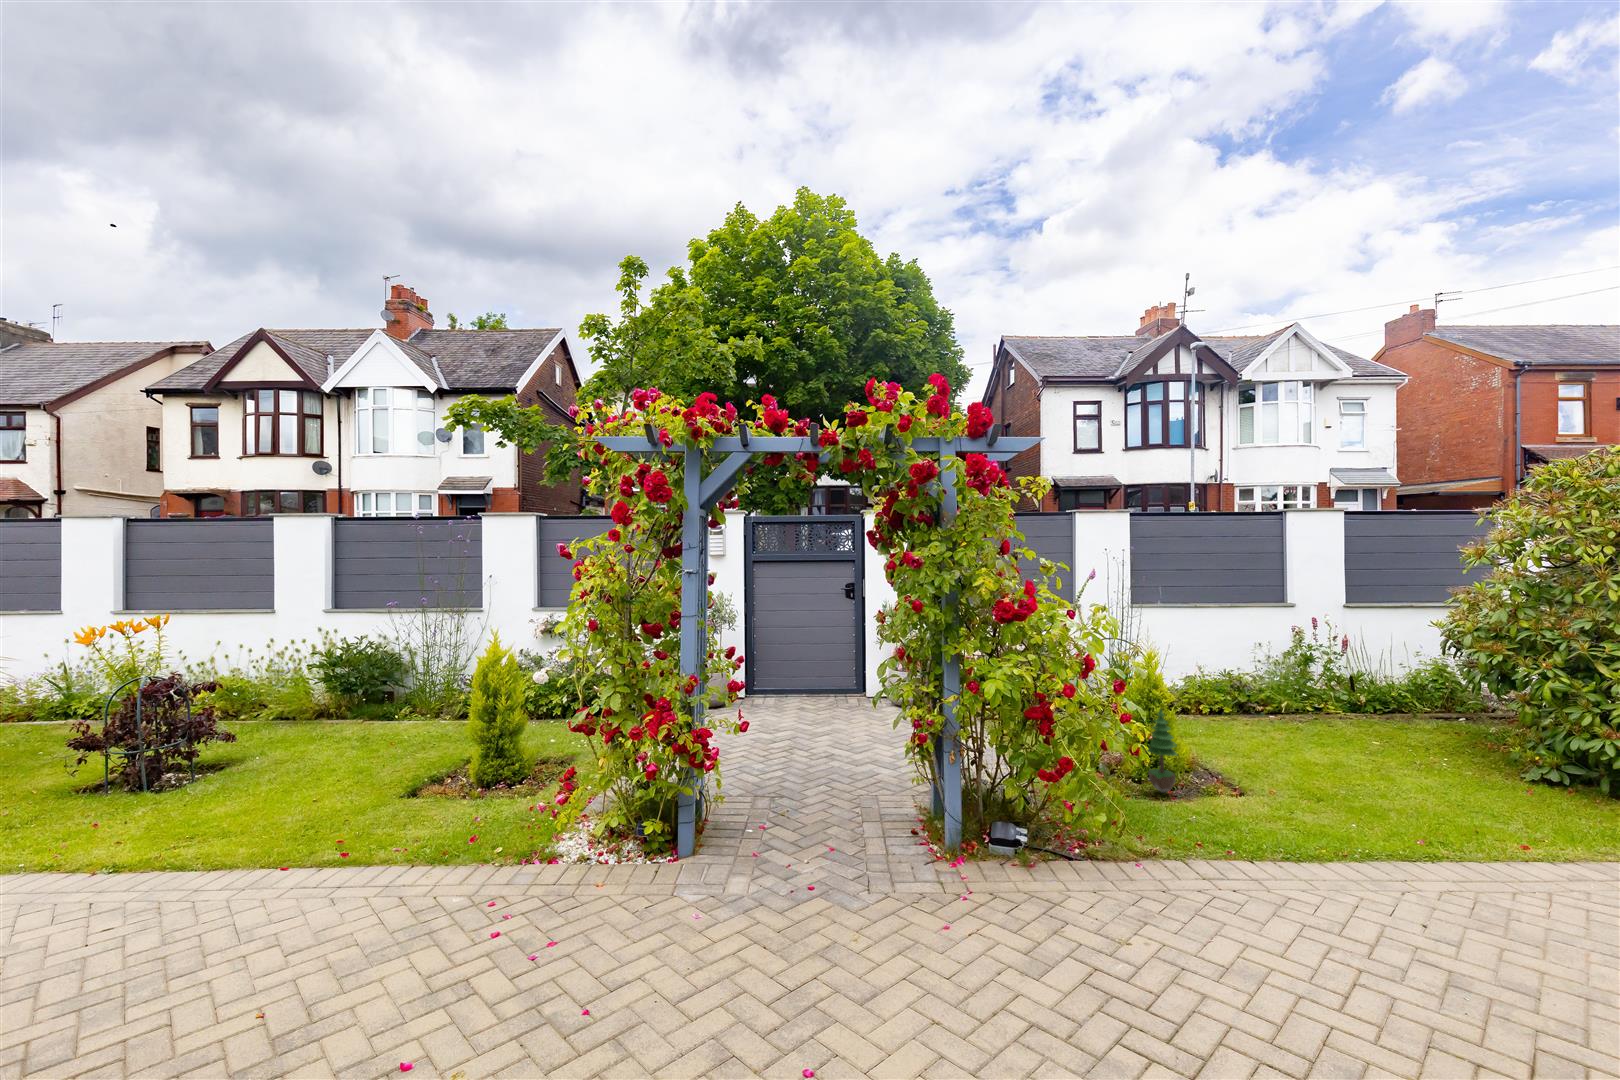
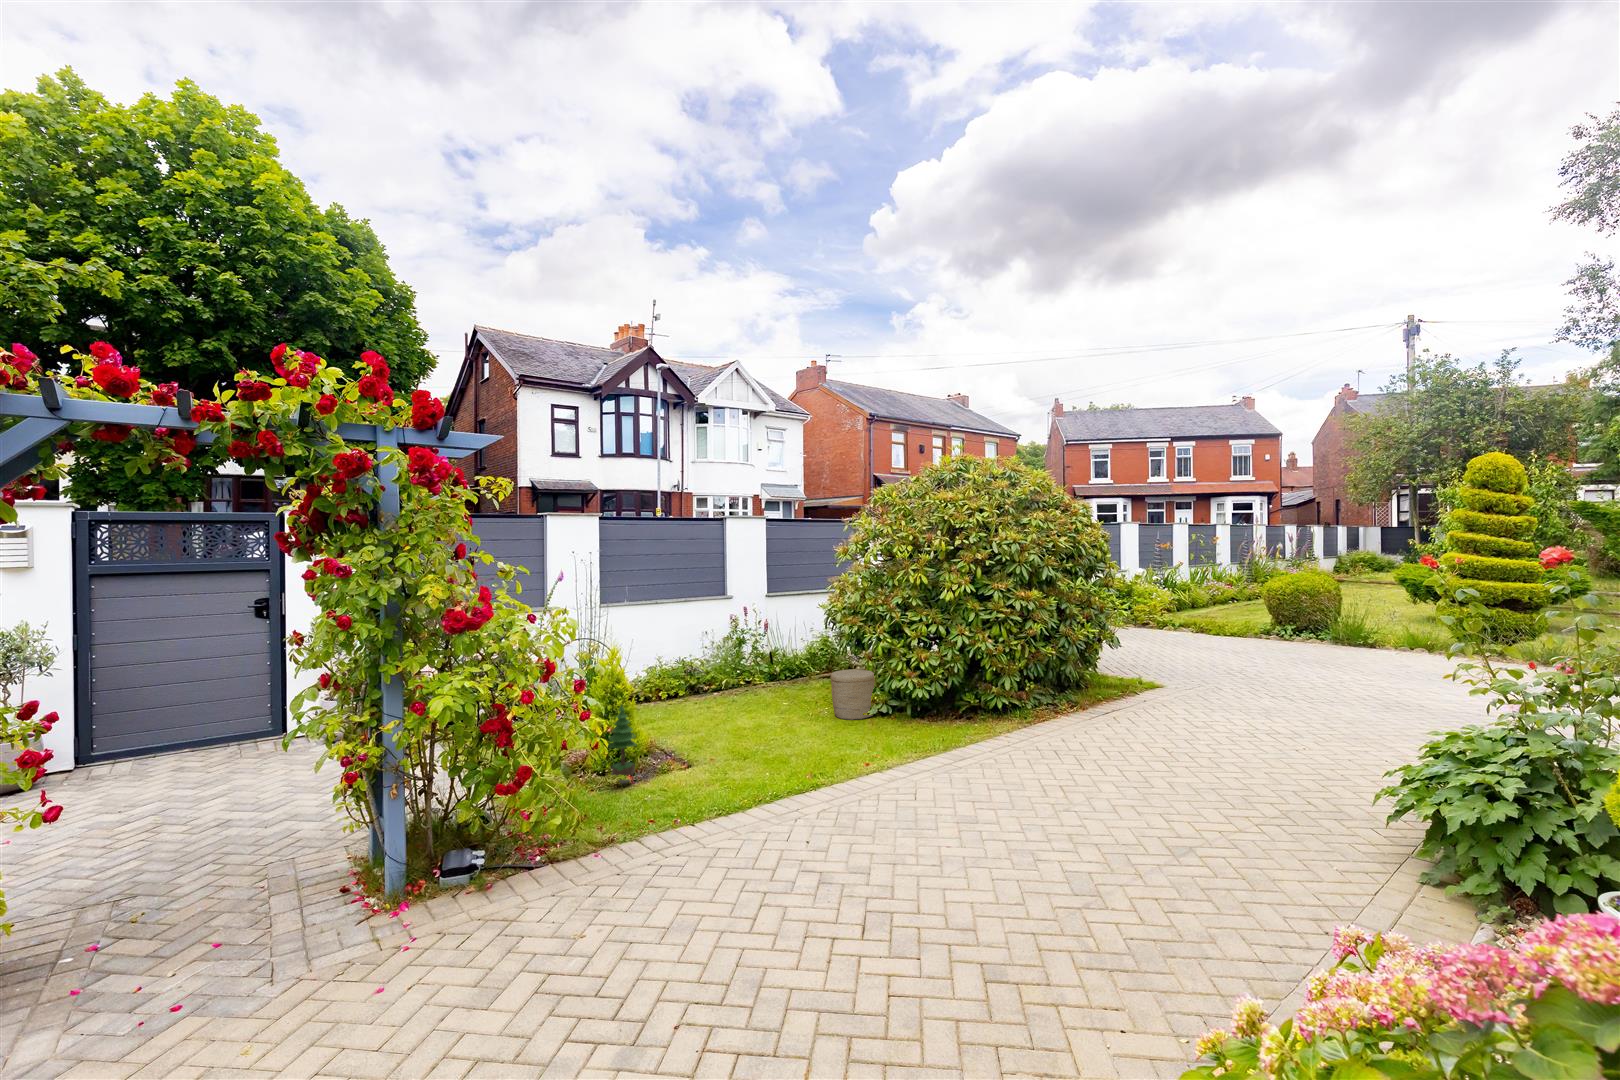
woven basket: none [1455,710,1542,783] -> present [830,670,874,720]

